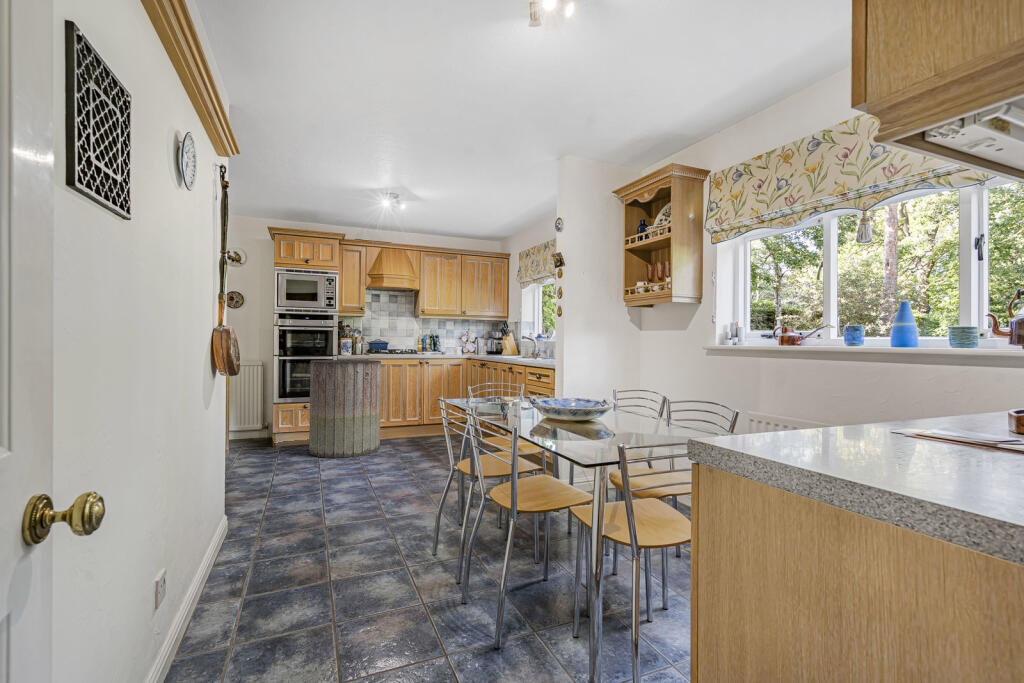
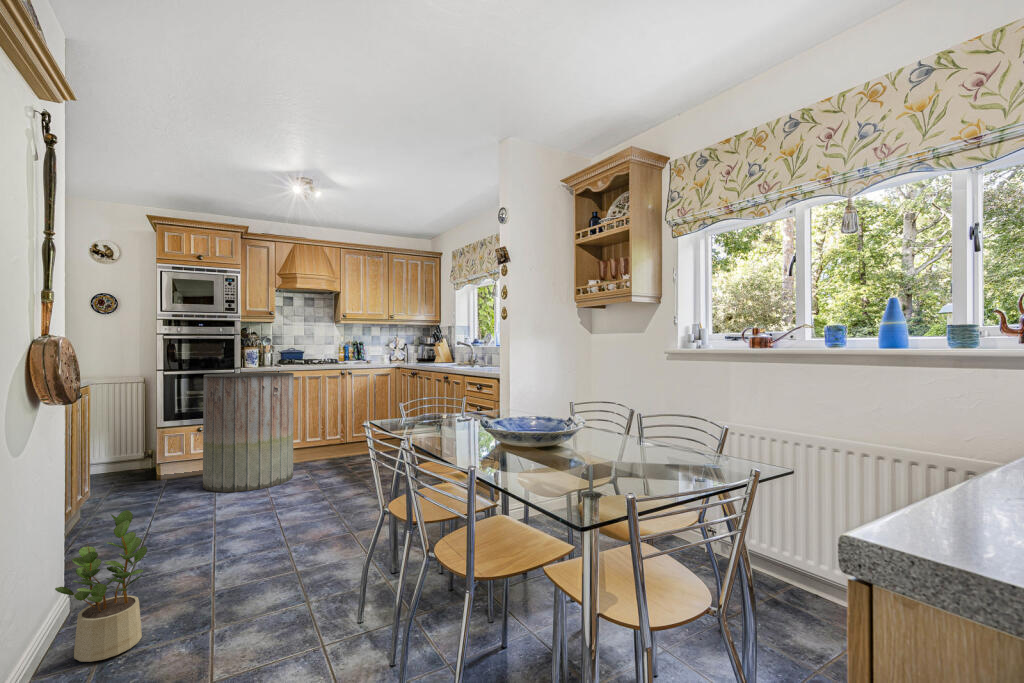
potted plant: none [223,457,282,562] -> present [55,510,147,662]

